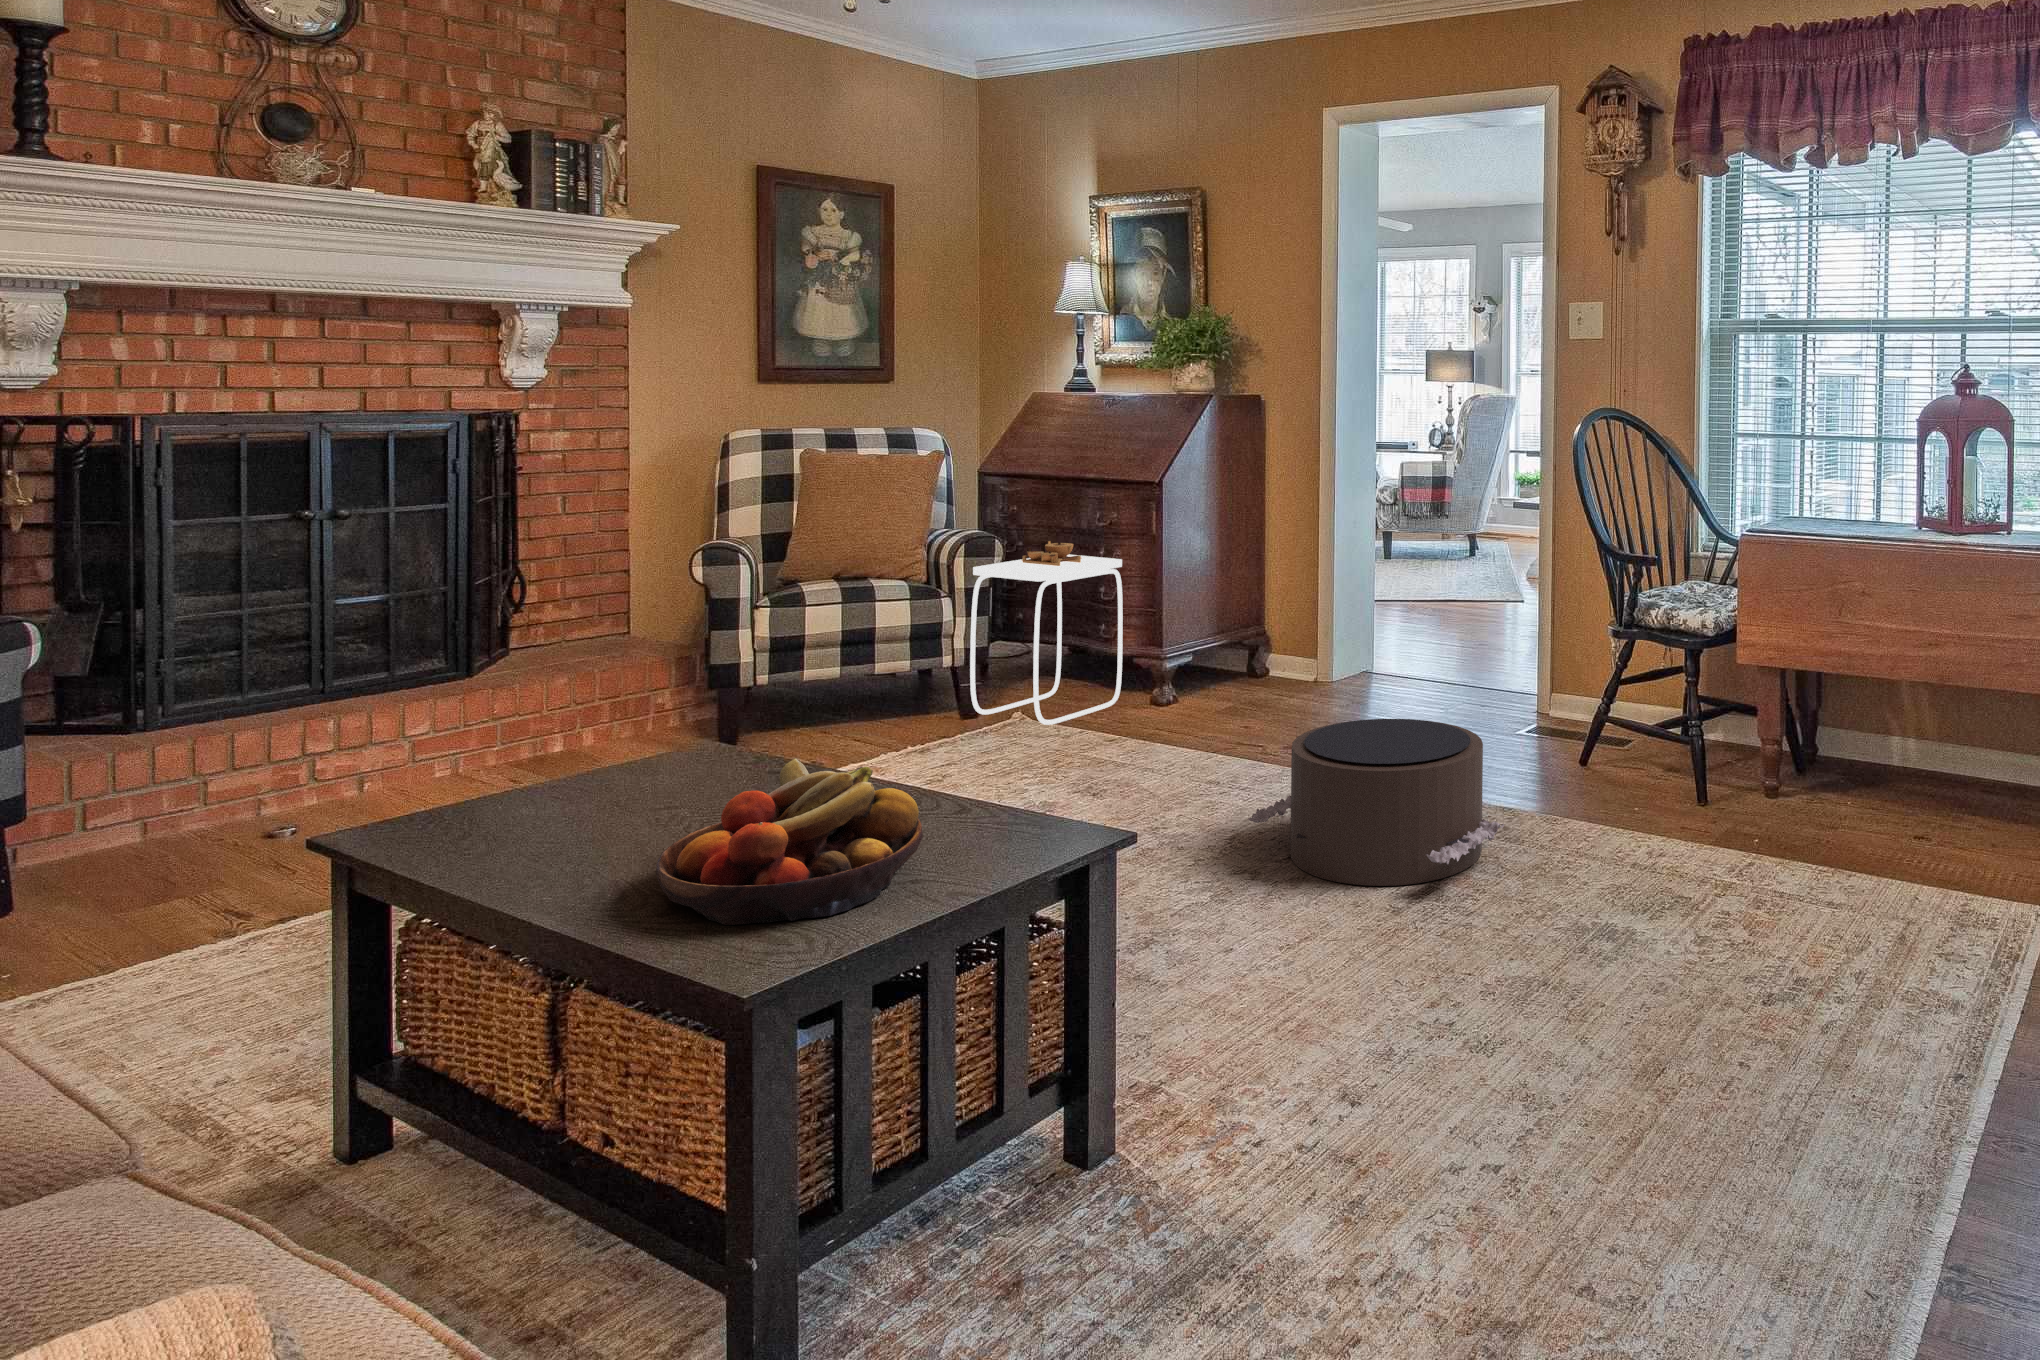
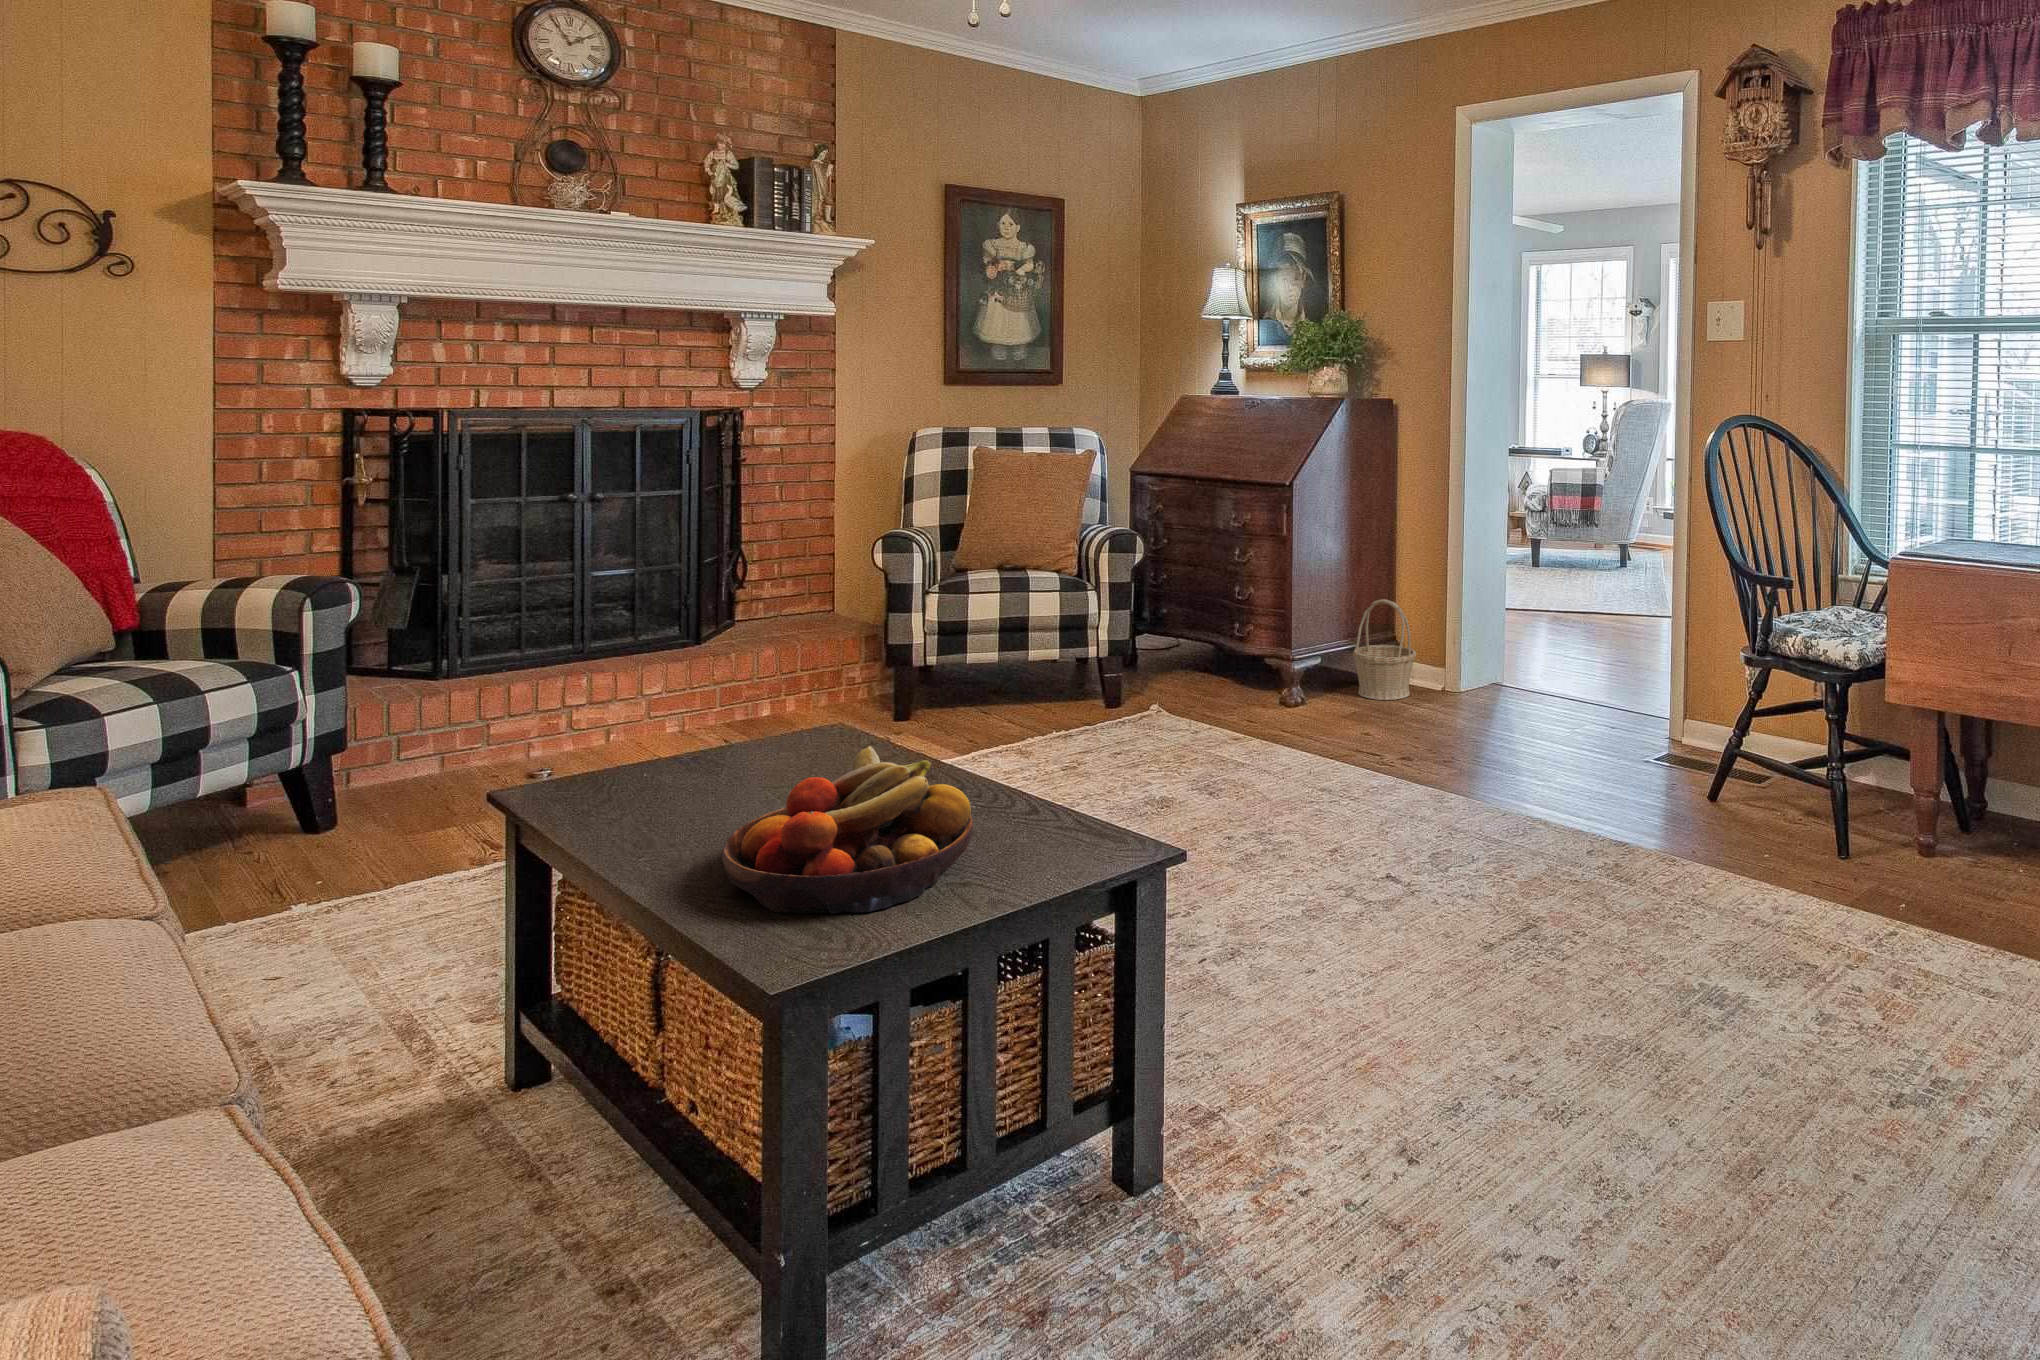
side table: present [970,540,1123,725] -> none [1117,536,1259,715]
basket: none [1219,597,1284,697] -> present [1353,599,1416,700]
pouf: present [1248,719,1504,886] -> none [1351,735,1618,914]

